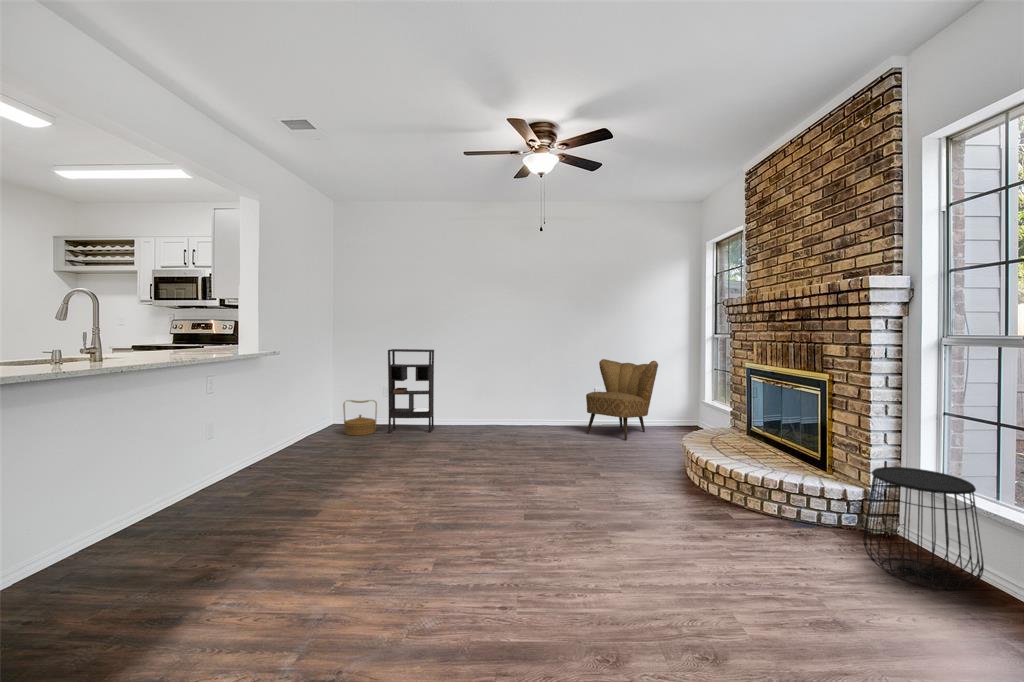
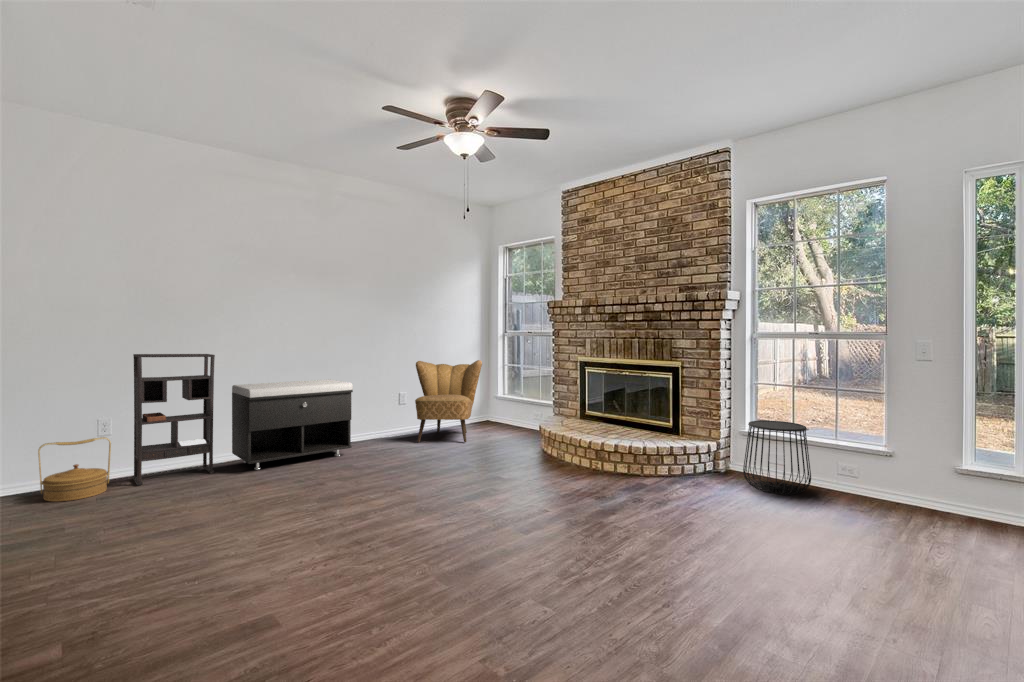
storage bench: none [445,372,523,435] -> present [232,379,353,470]

